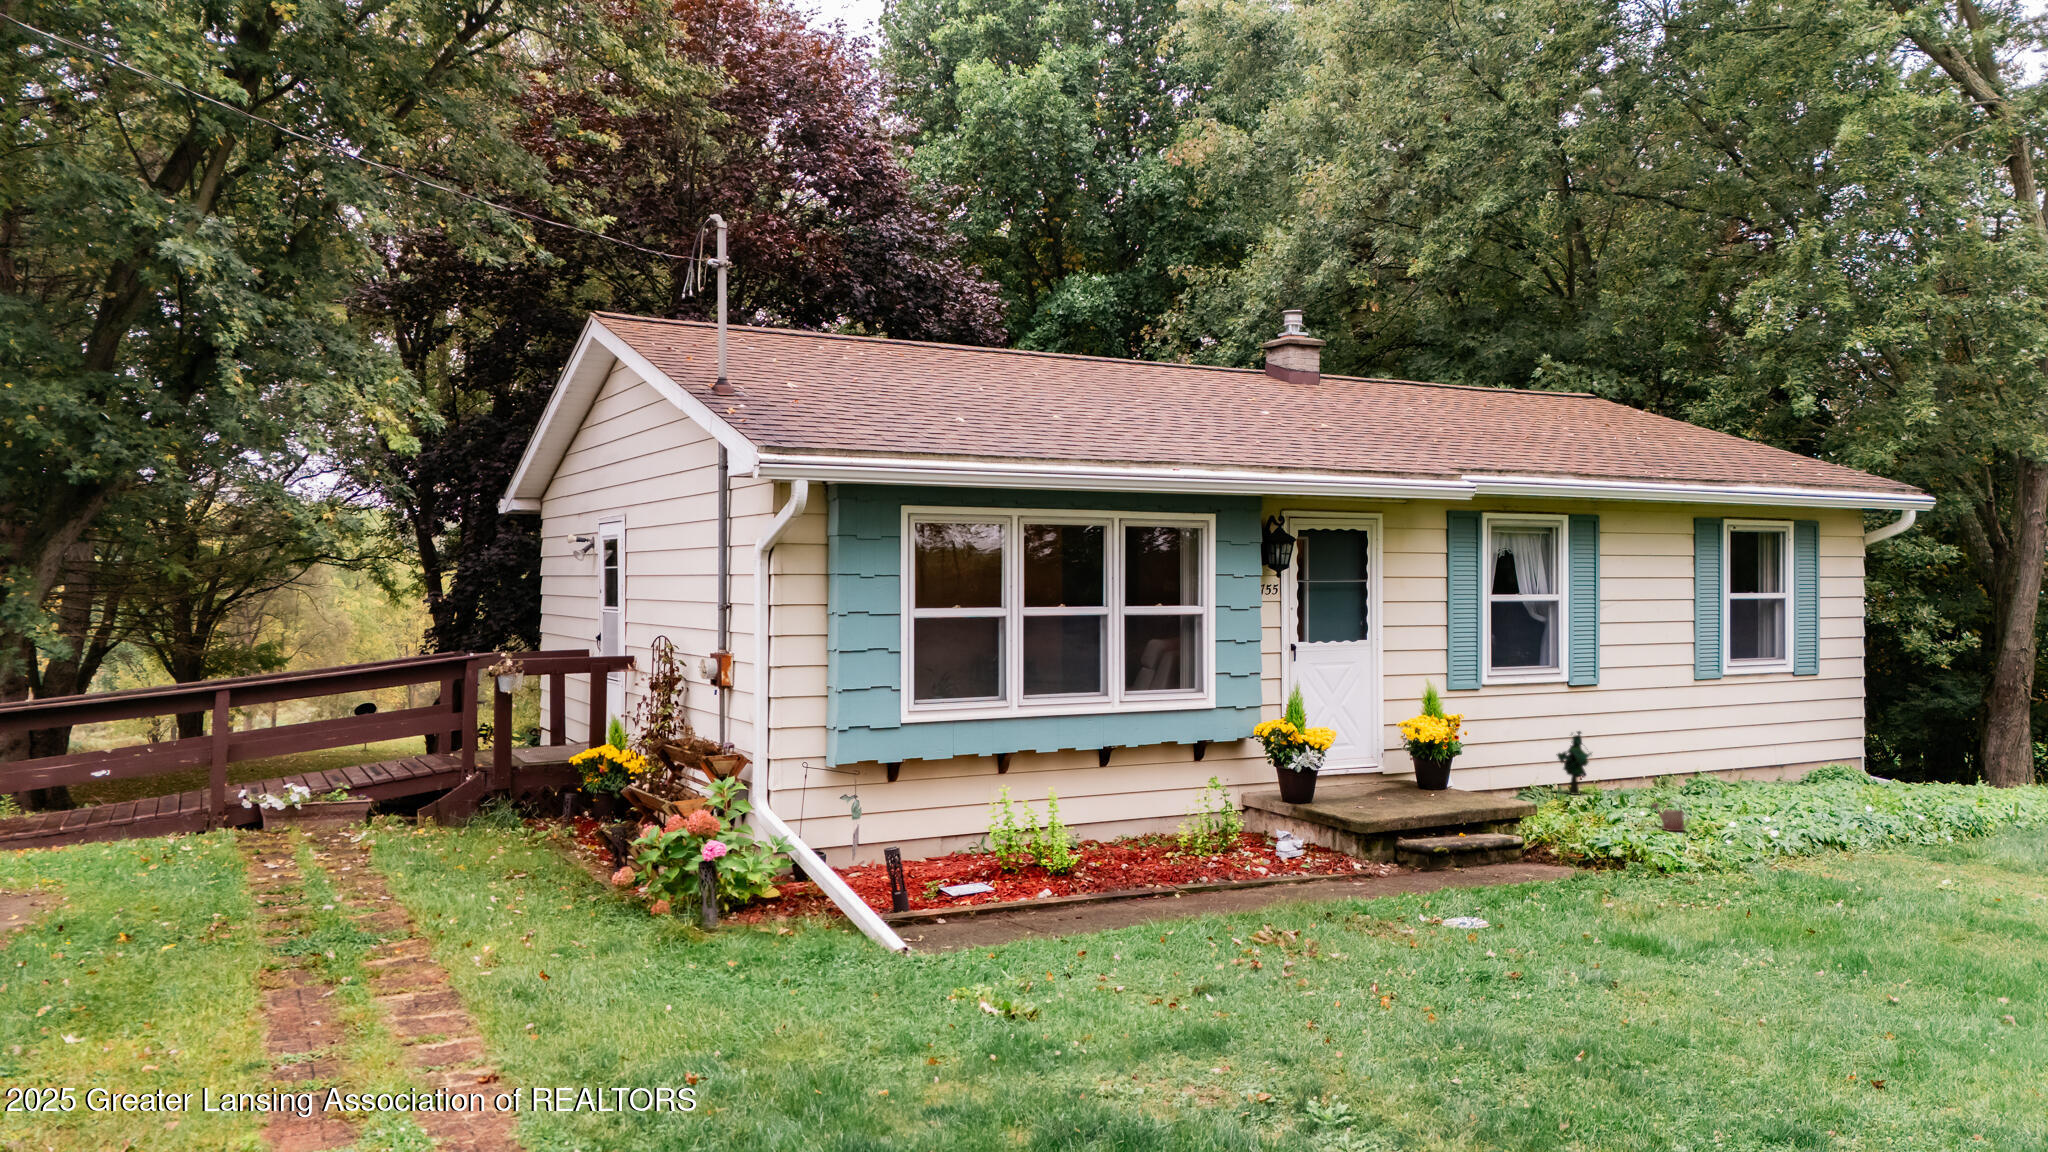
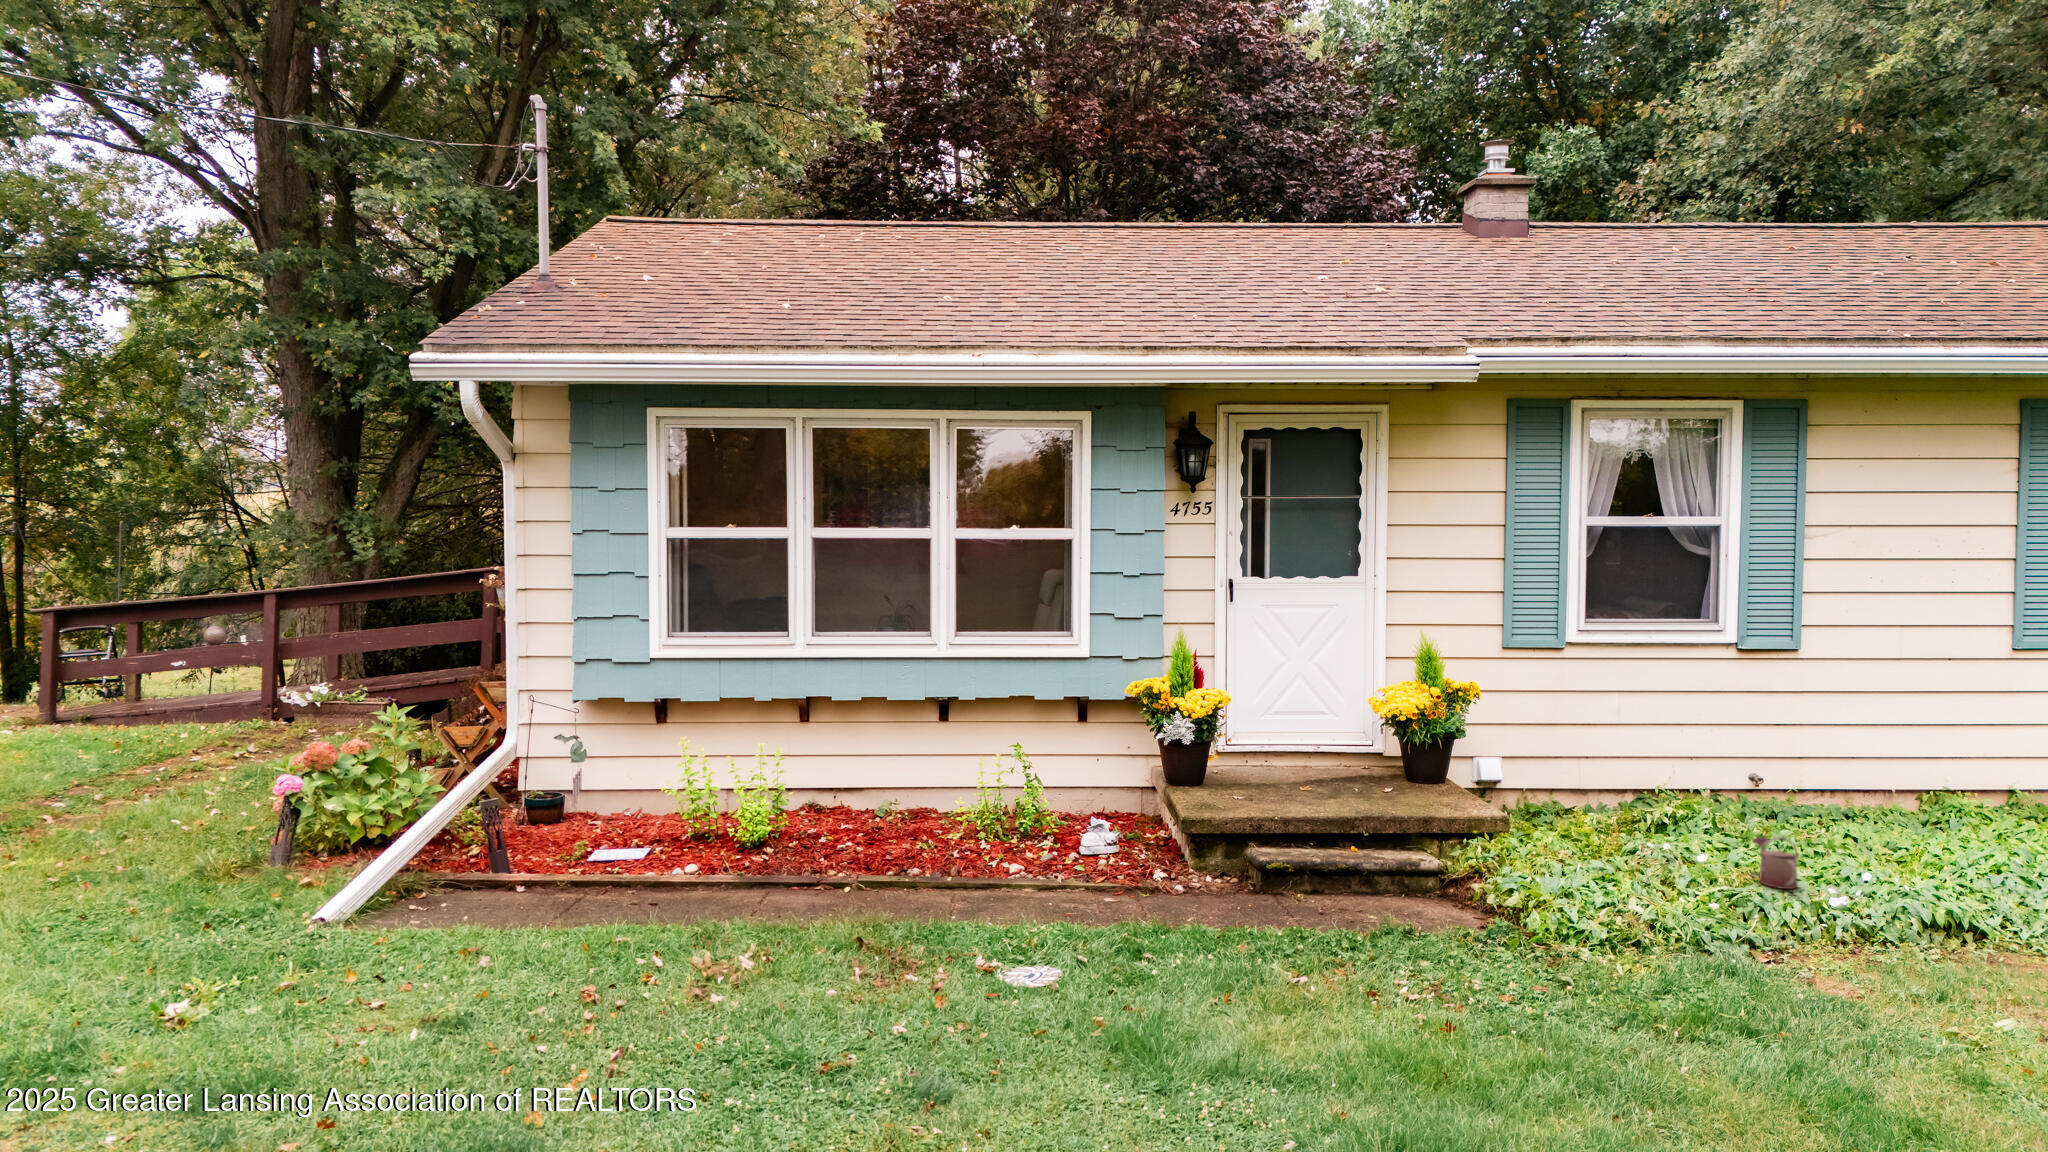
decorative plant: present [1556,731,1591,795] -> none [1702,714,1765,808]

